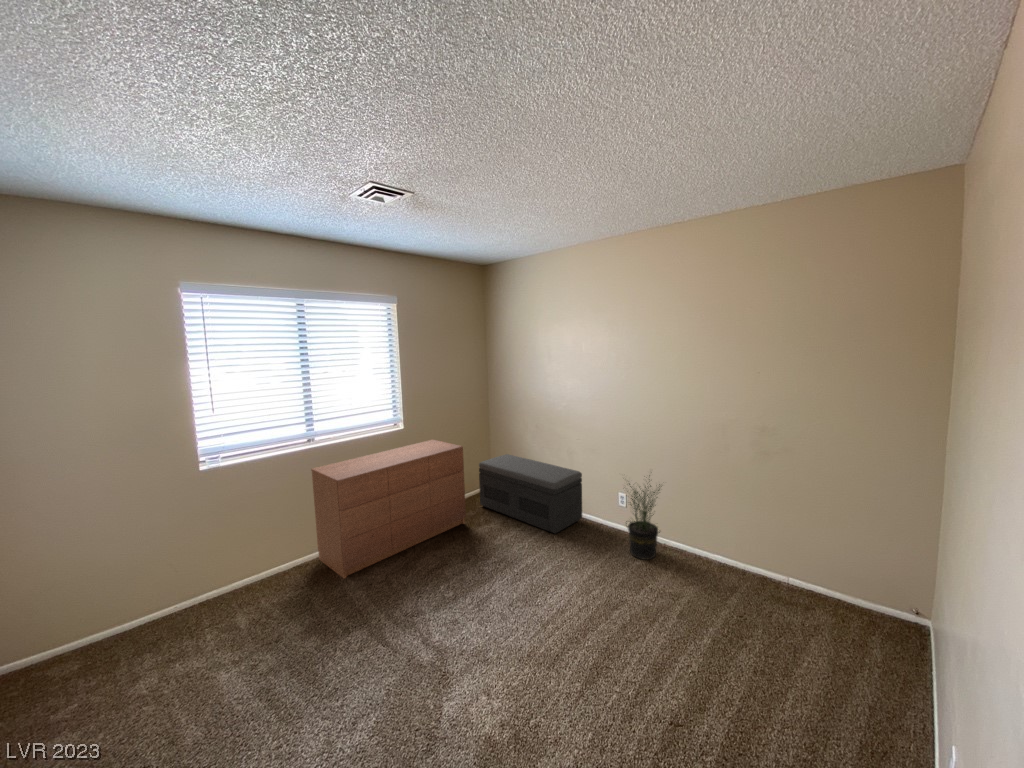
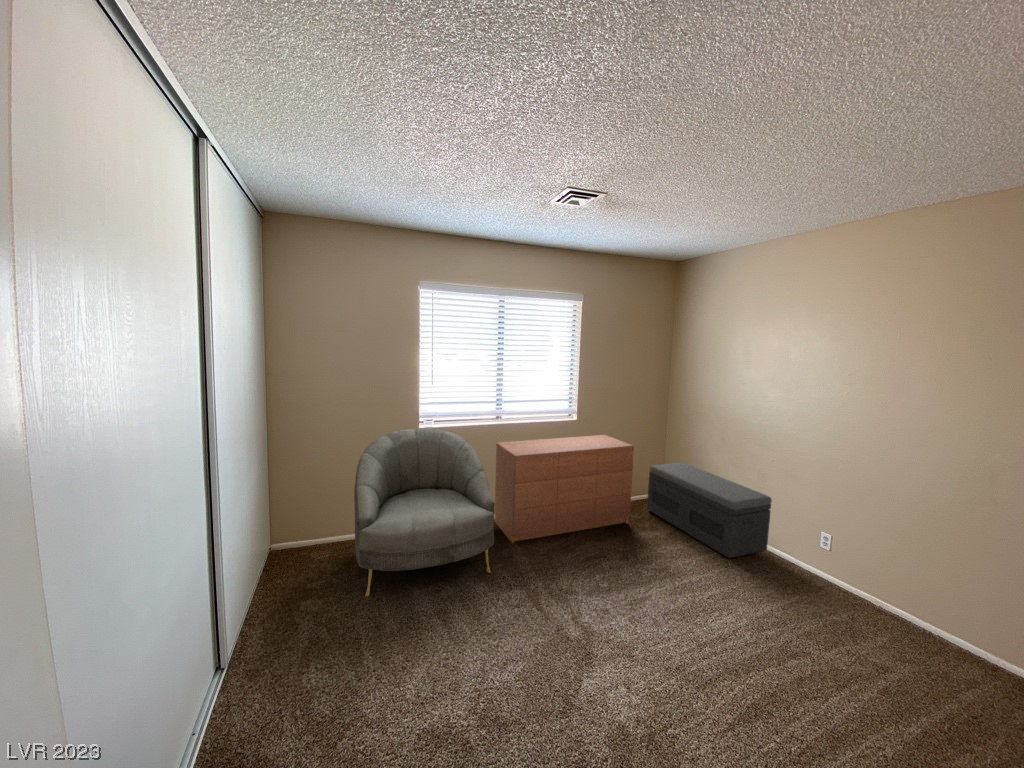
armchair: none [100,467,322,715] -> present [354,428,495,596]
potted plant: present [626,475,660,560] -> none [821,507,893,621]

